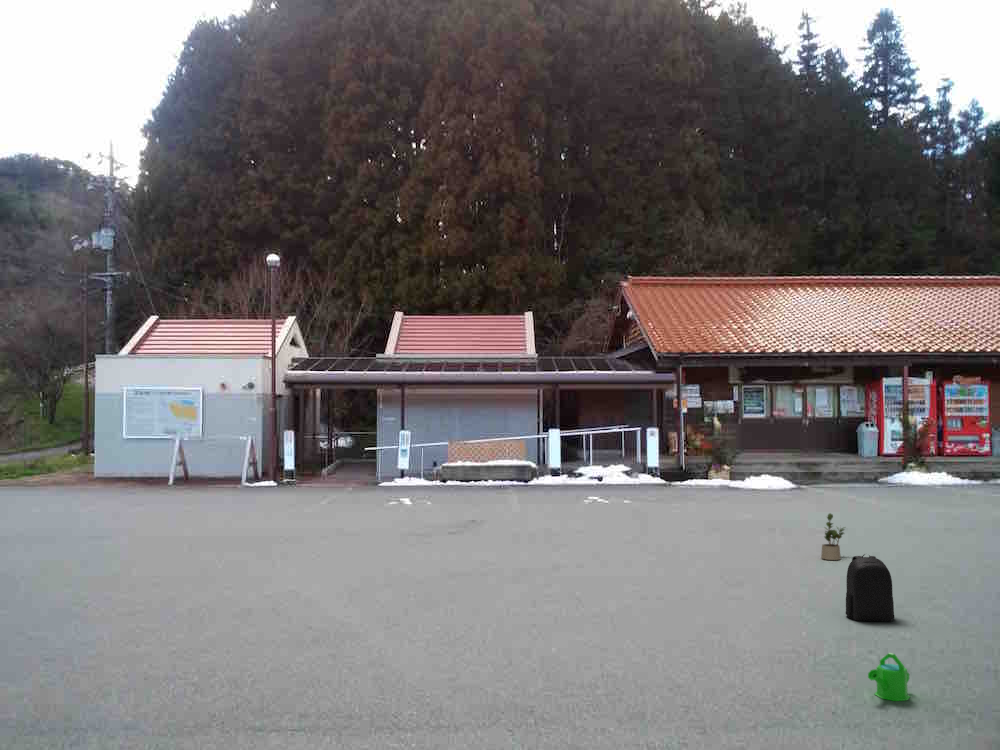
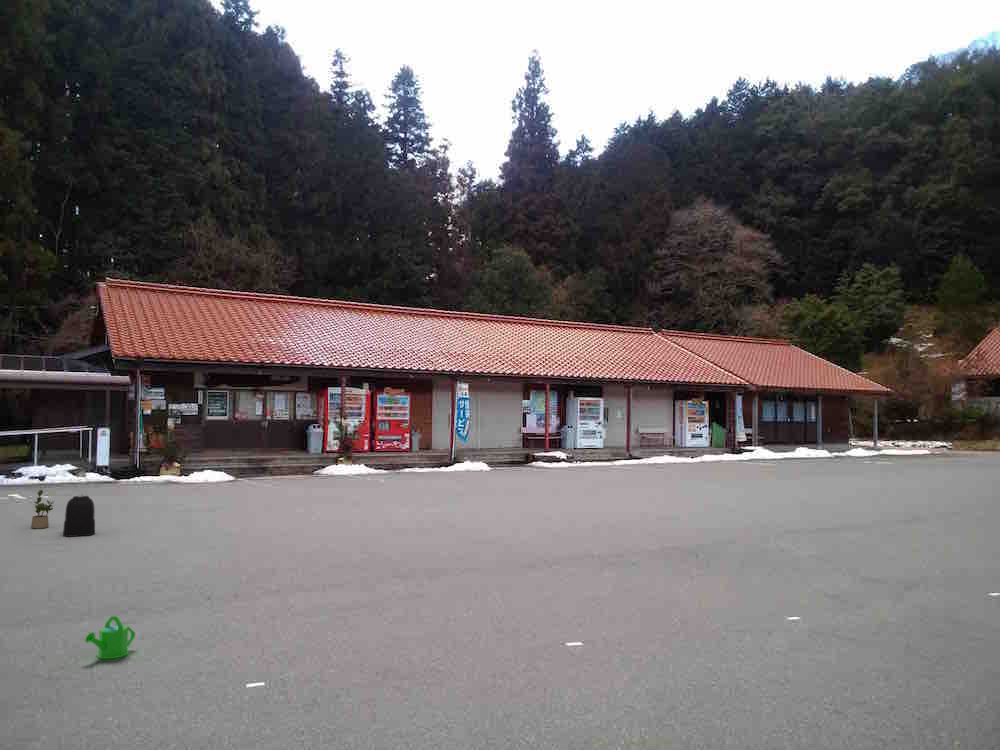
potted plant: present [821,513,844,560] -> present [31,490,53,528]
backpack: present [846,554,894,621] -> present [63,496,95,537]

